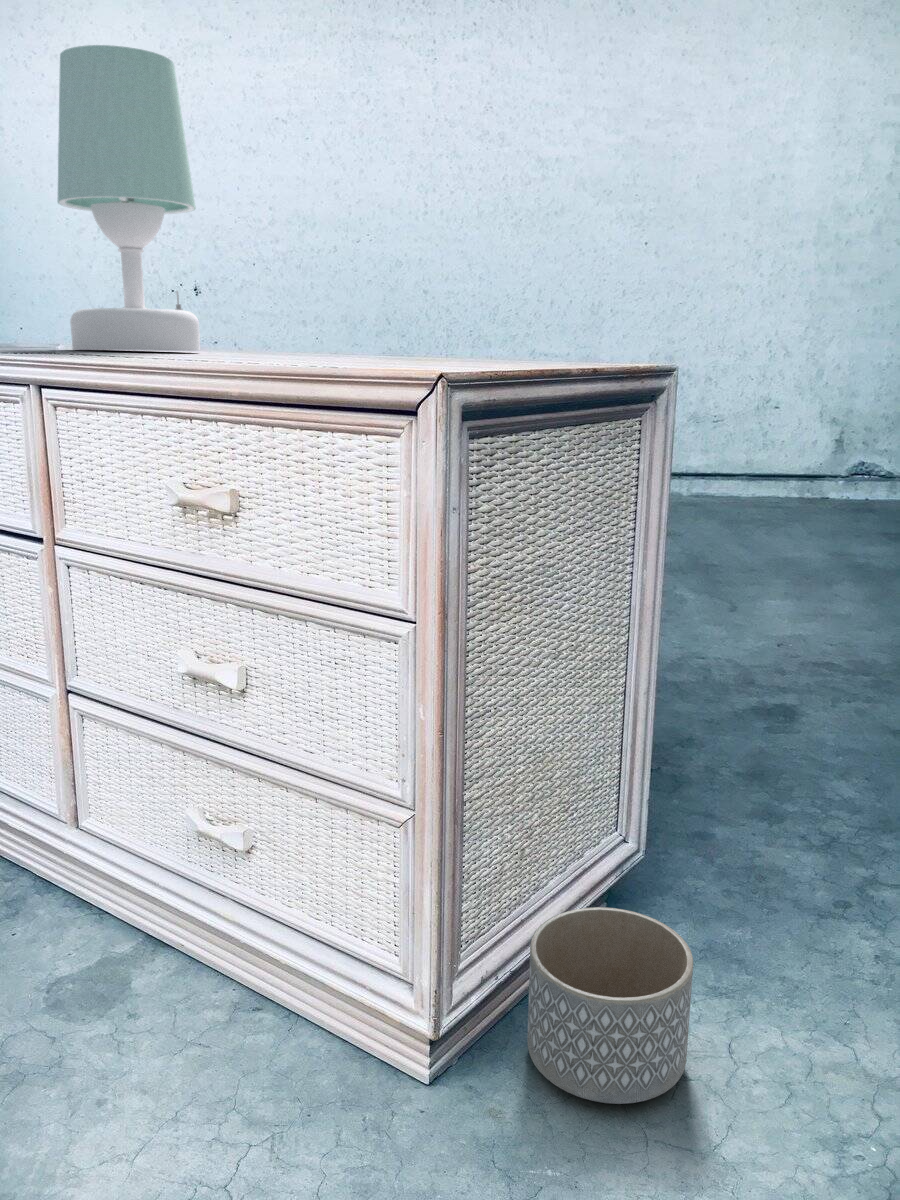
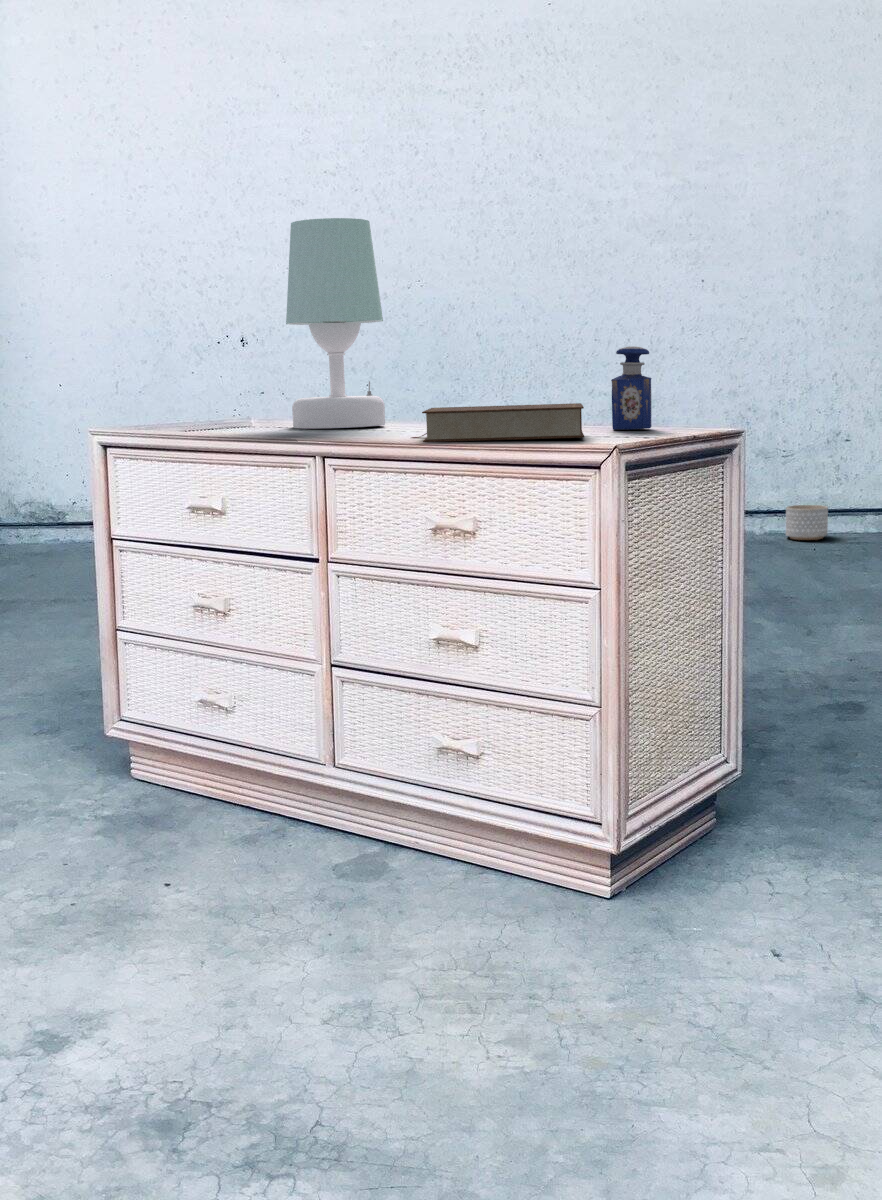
perfume bottle: none [486,241,546,363] -> present [611,346,652,430]
book: none [140,309,426,362] -> present [413,403,584,442]
planter: present [528,907,693,1104] -> present [786,505,828,540]

